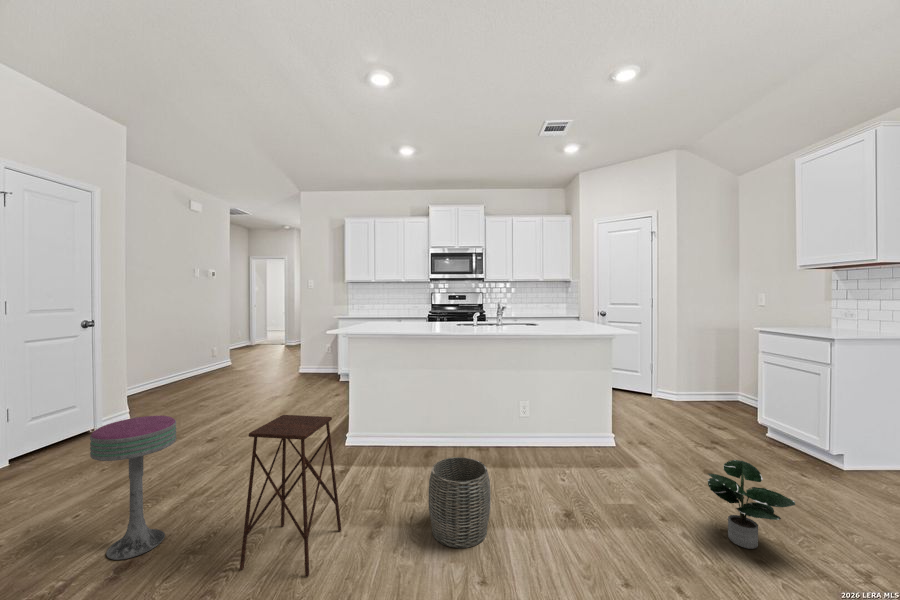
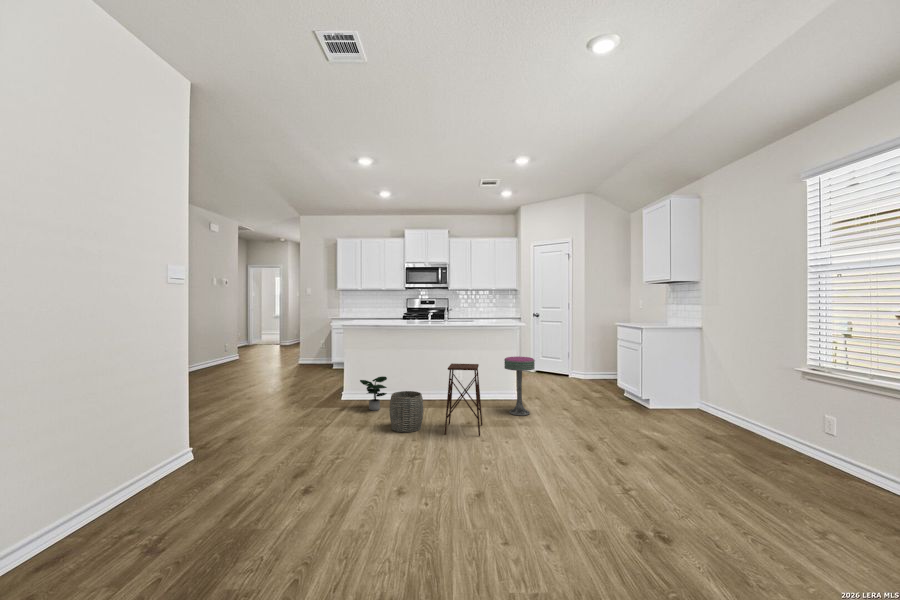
side table: present [240,415,341,576] -> present [444,364,482,436]
bar stool: present [90,416,176,560] -> present [504,357,535,415]
potted plant: present [708,460,795,549] -> present [360,376,387,411]

